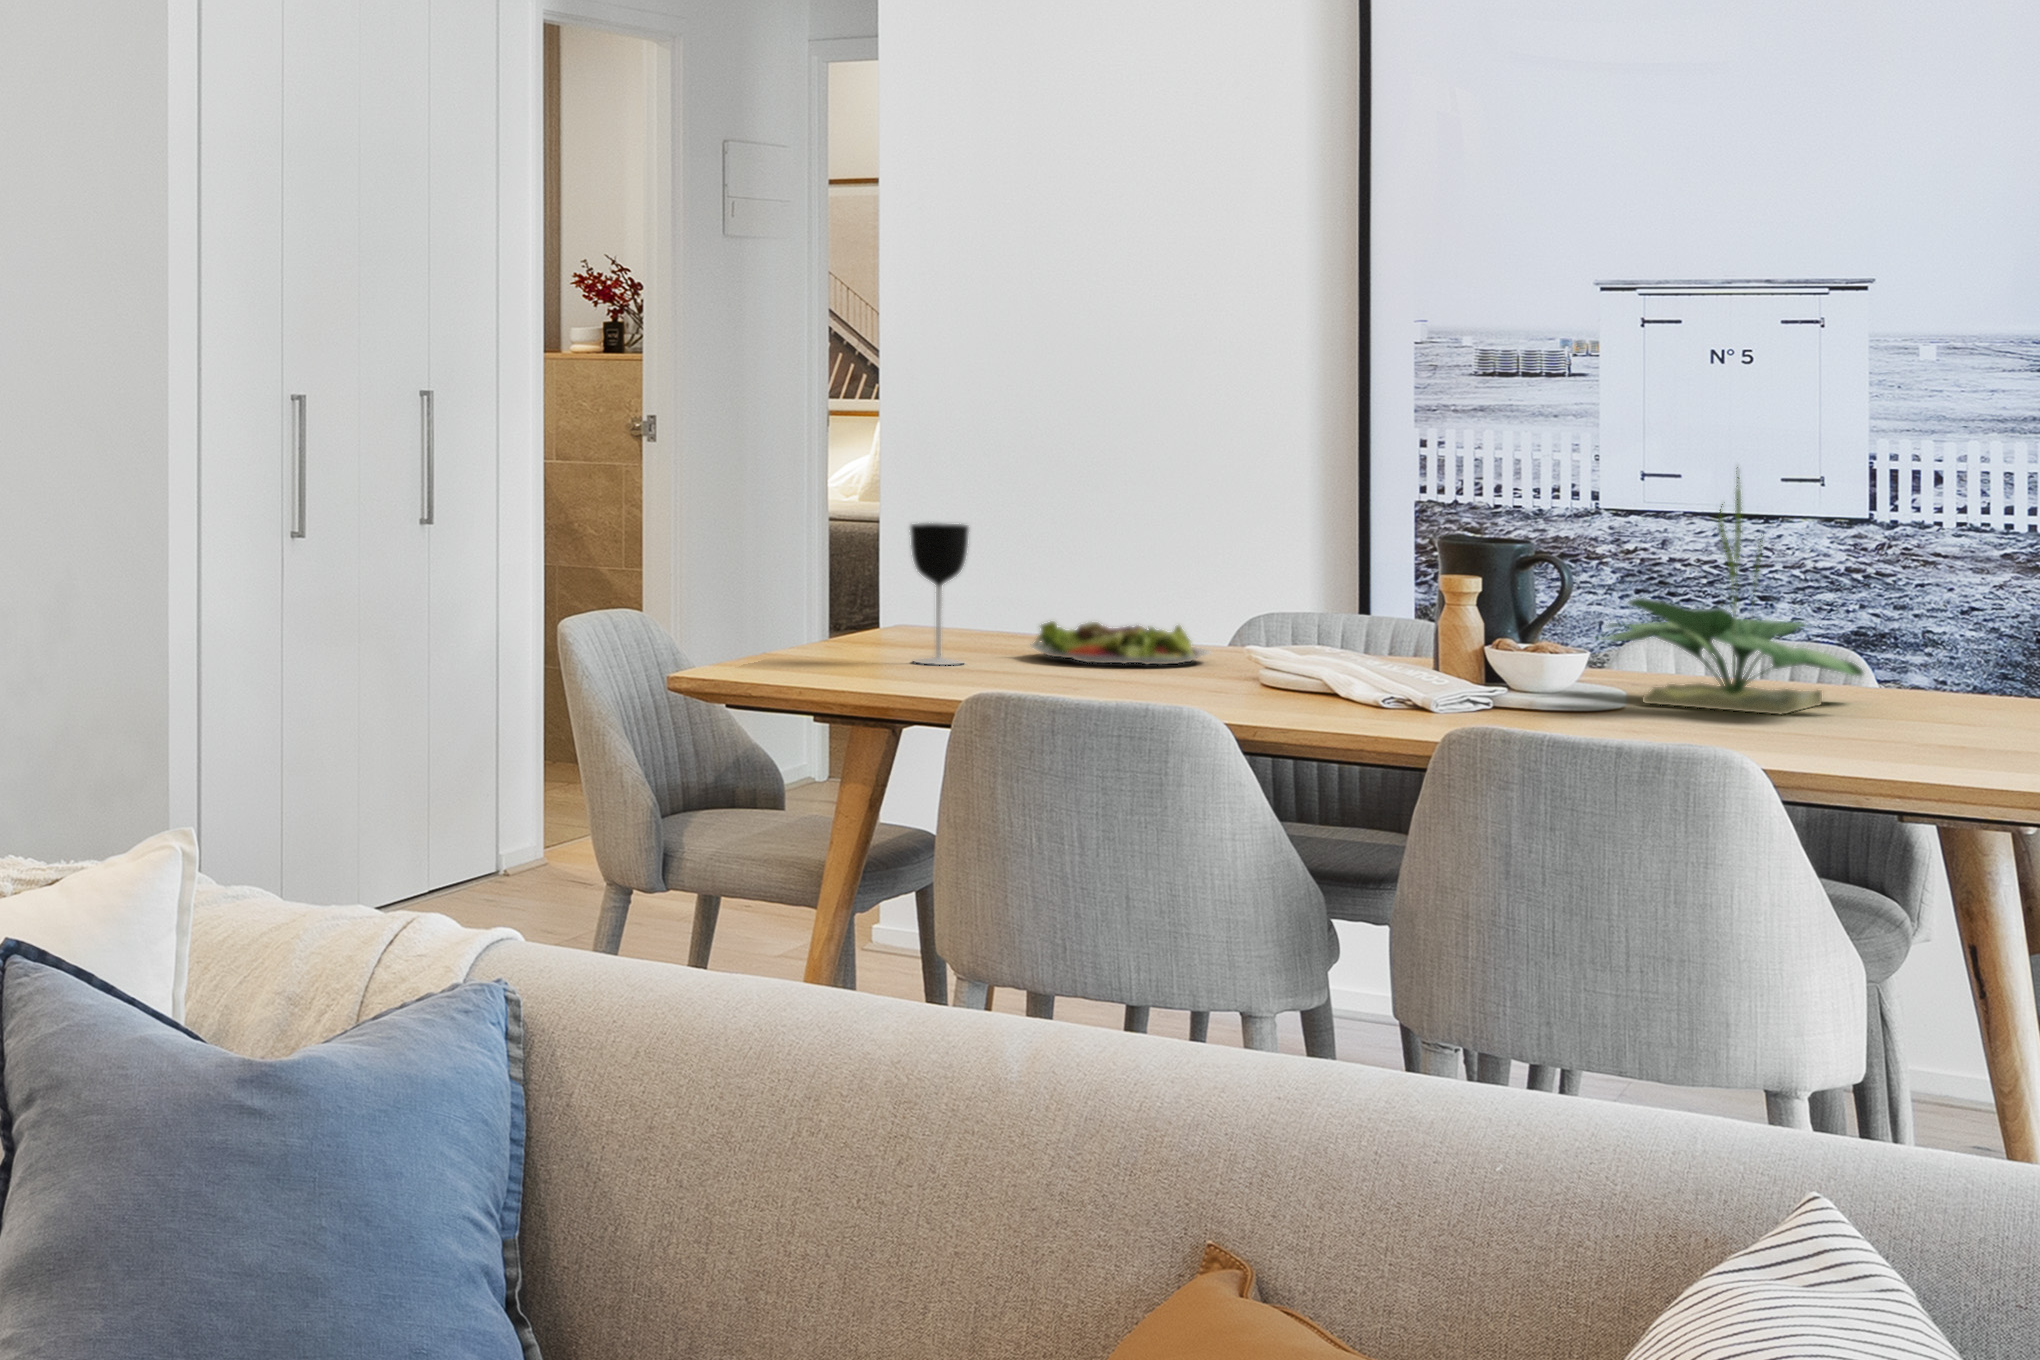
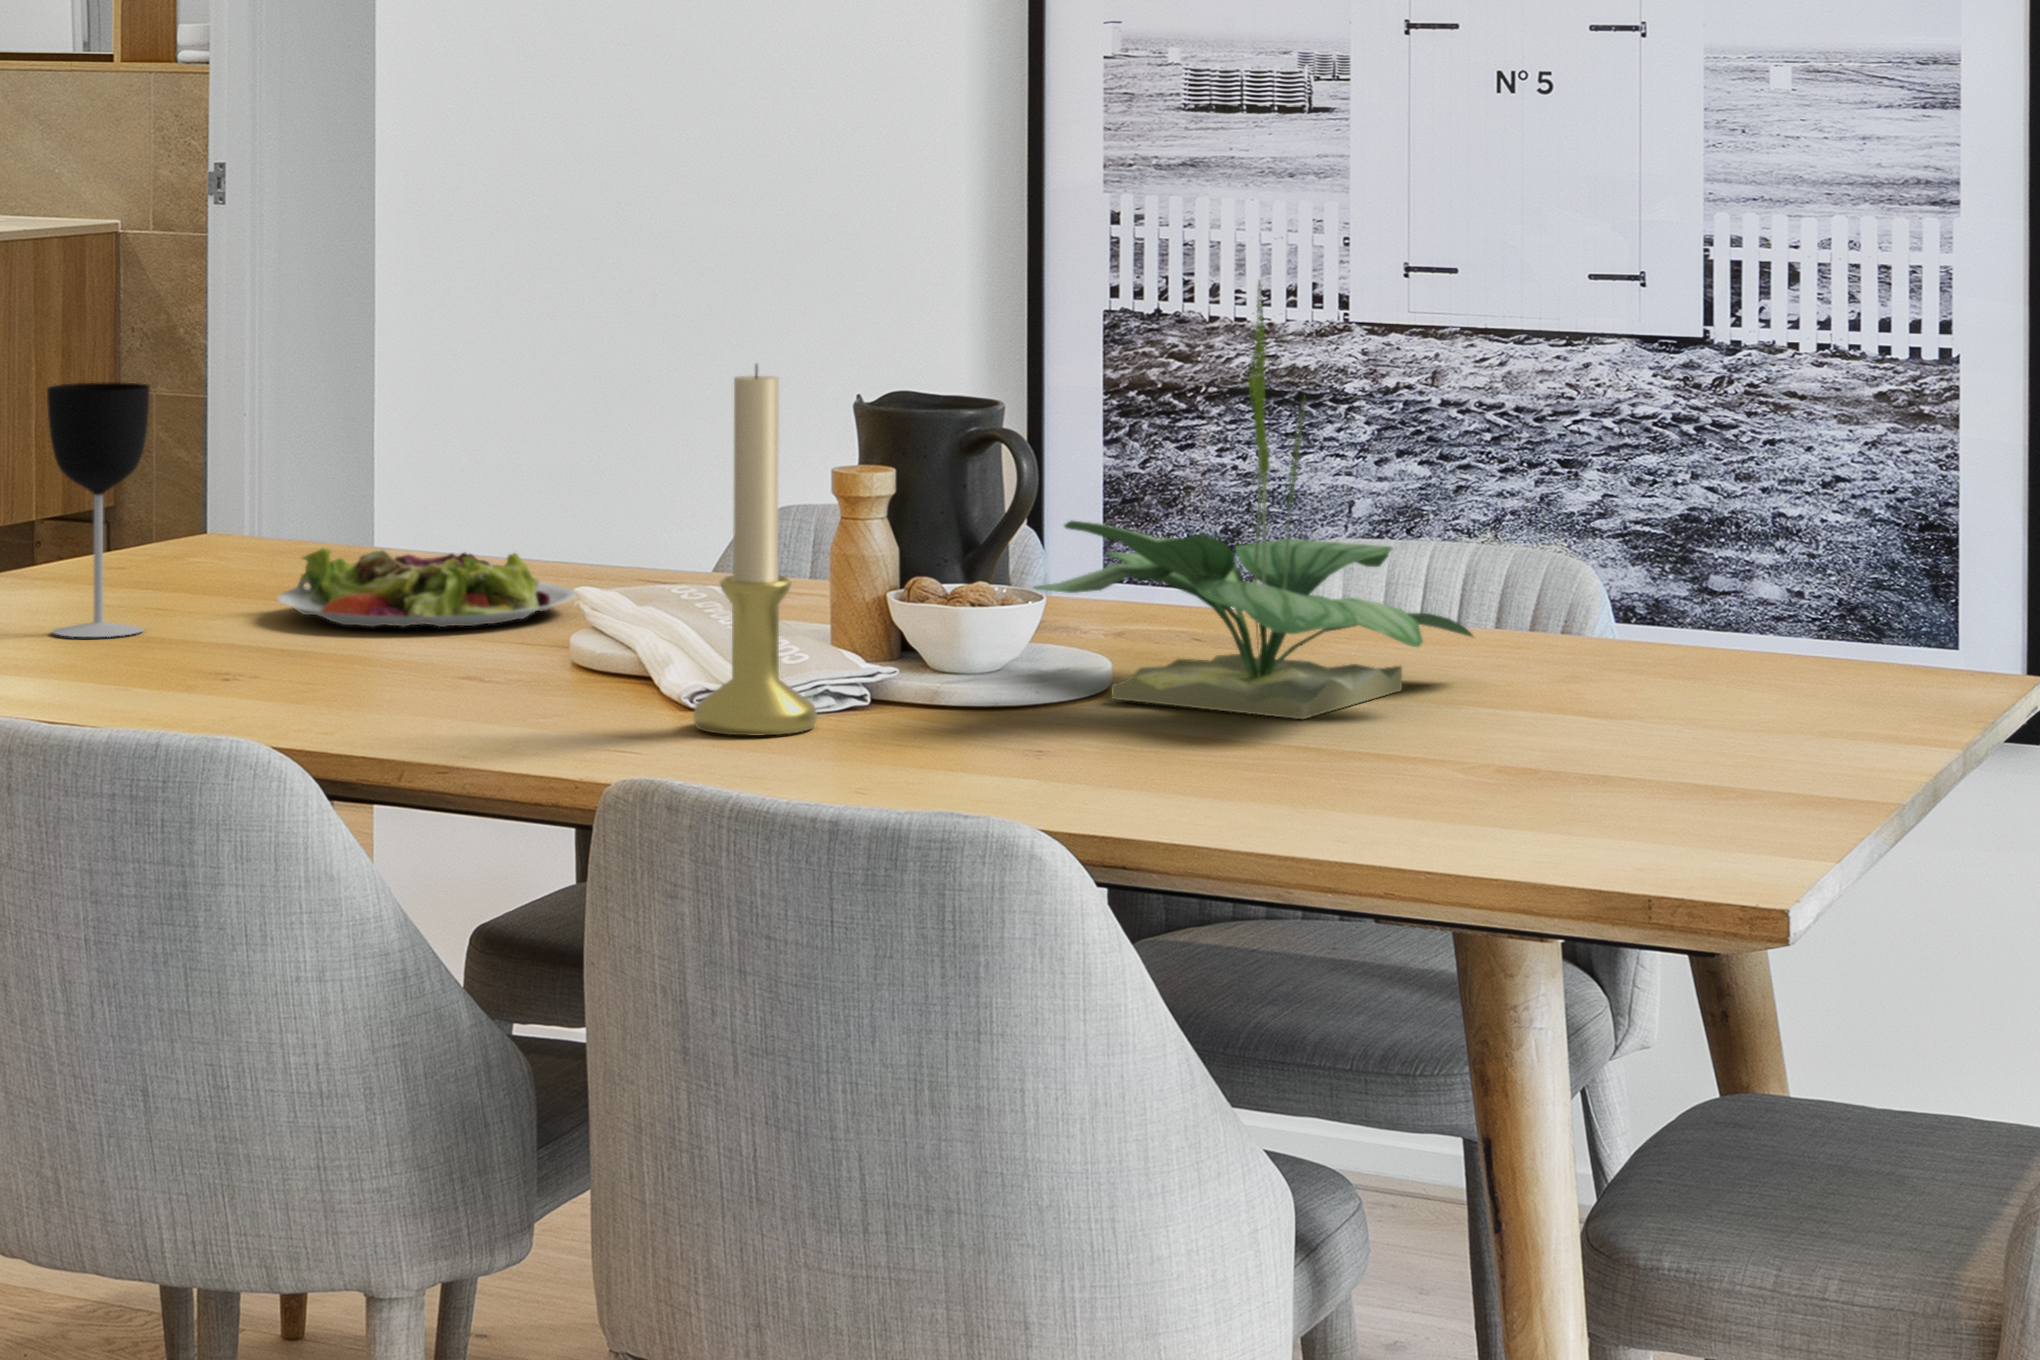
candle holder: none [1404,507,1481,713] -> present [693,364,817,736]

